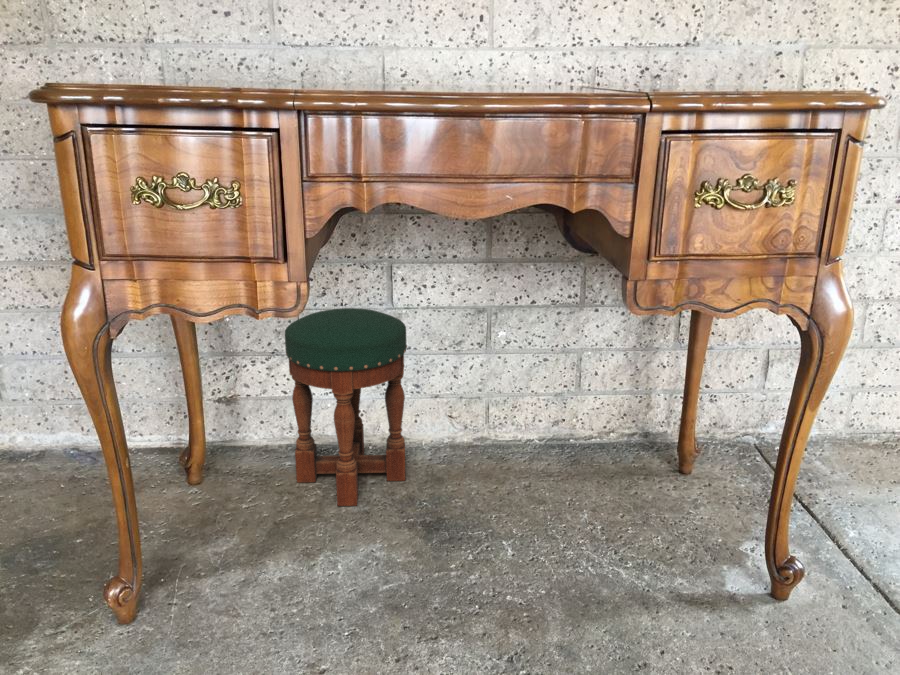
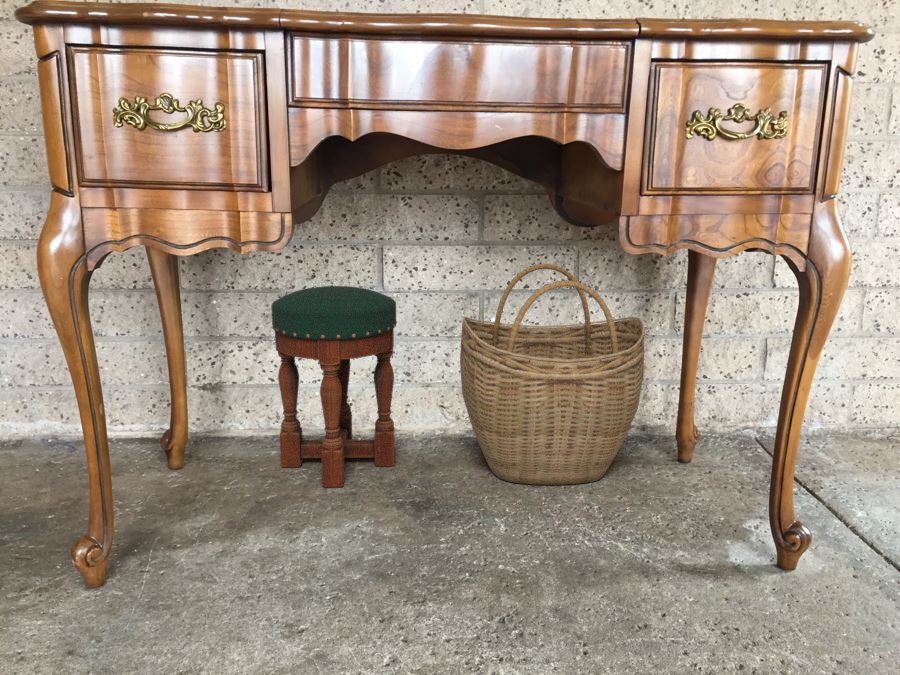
woven basket: none [469,284,649,503] -> present [460,264,644,485]

